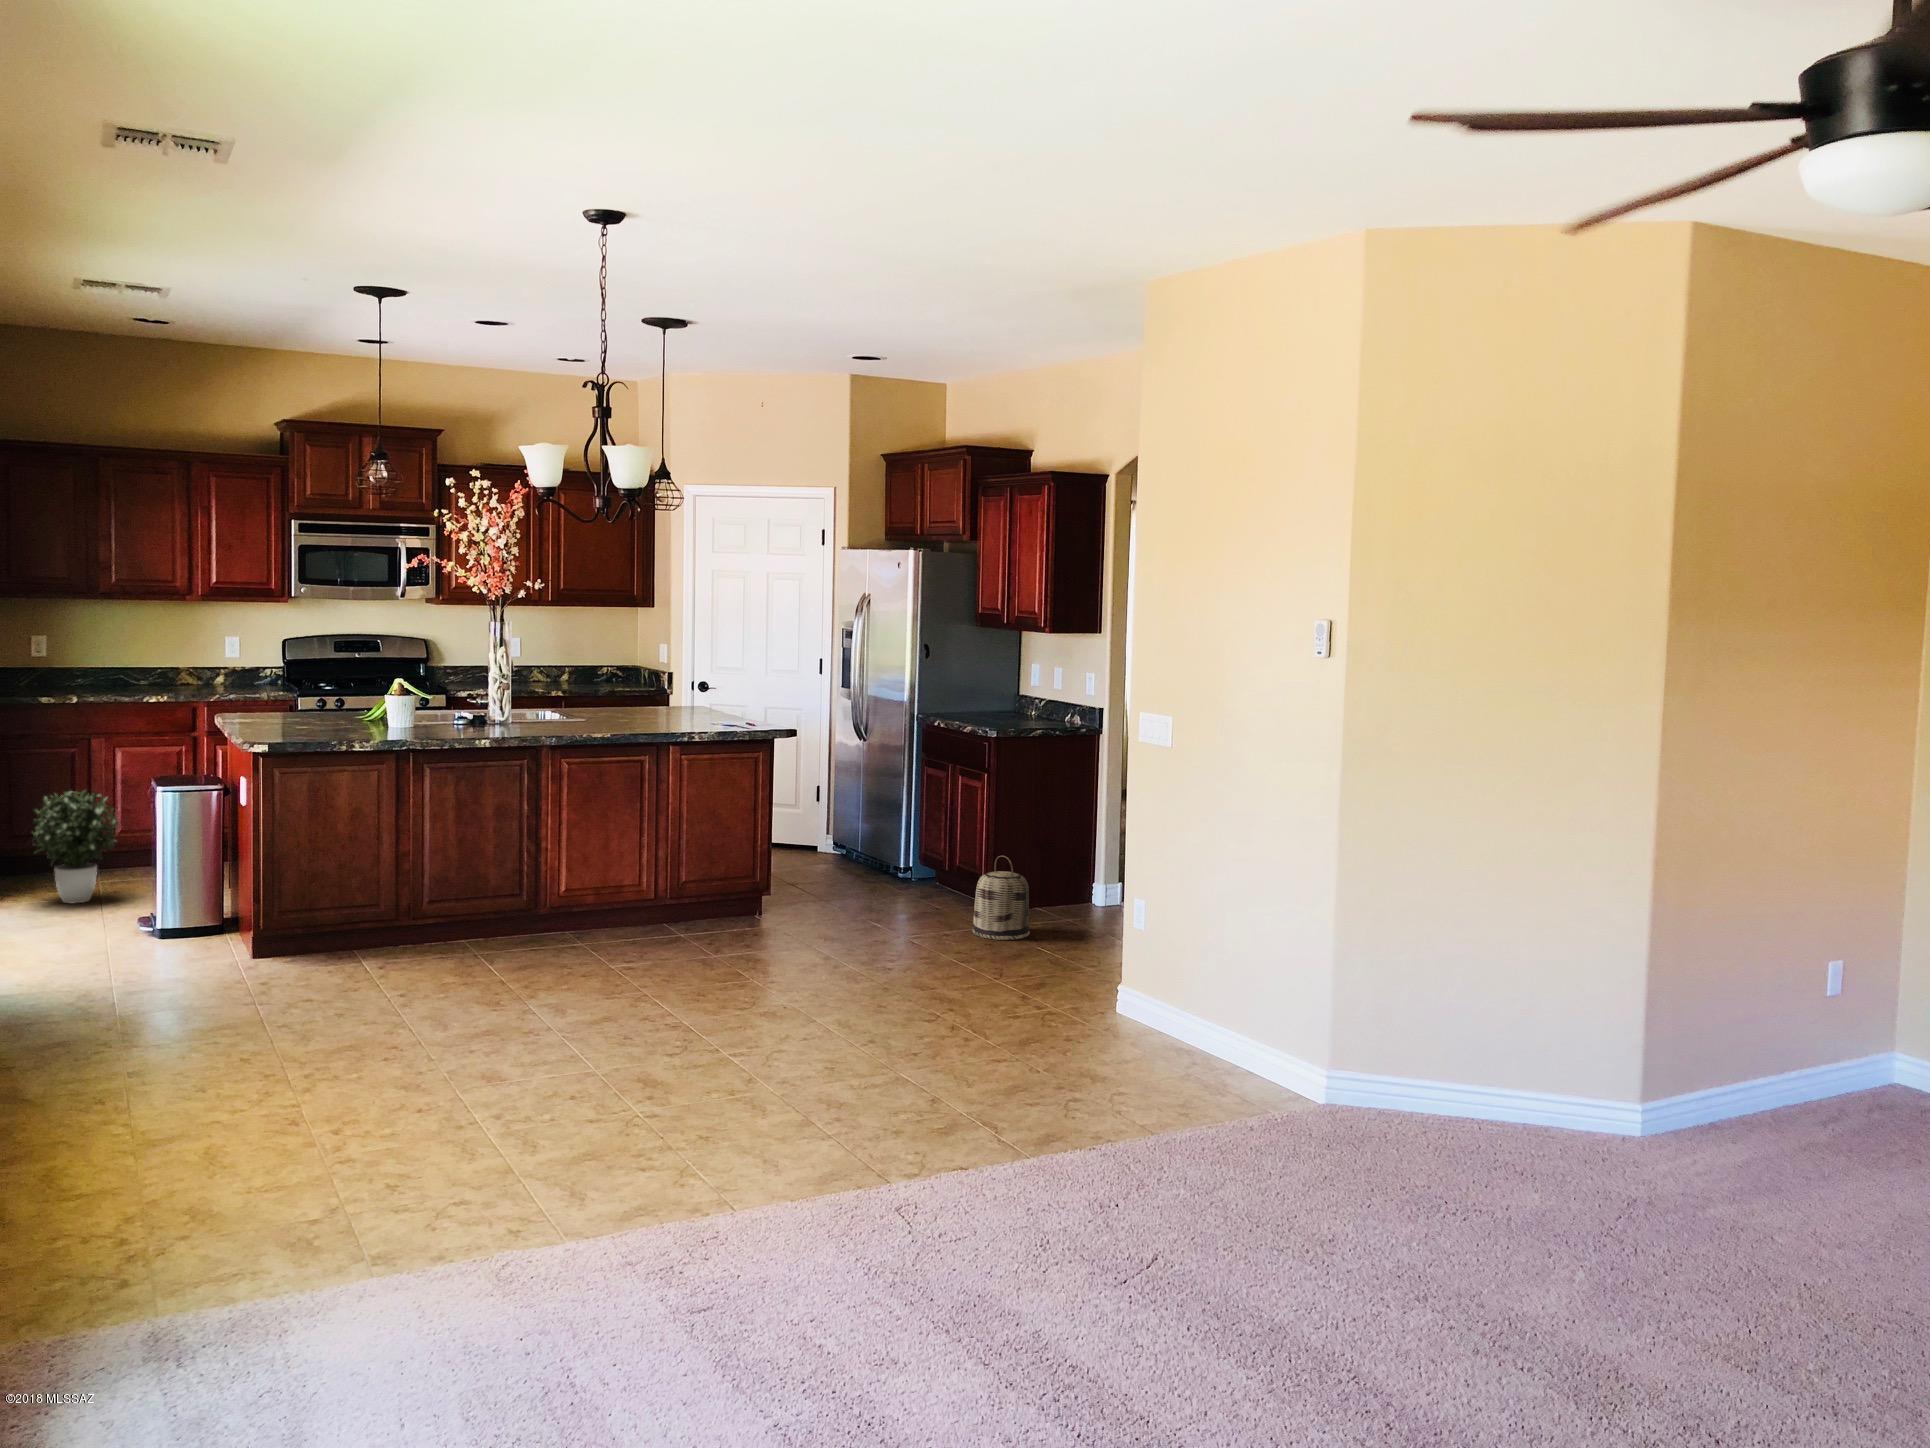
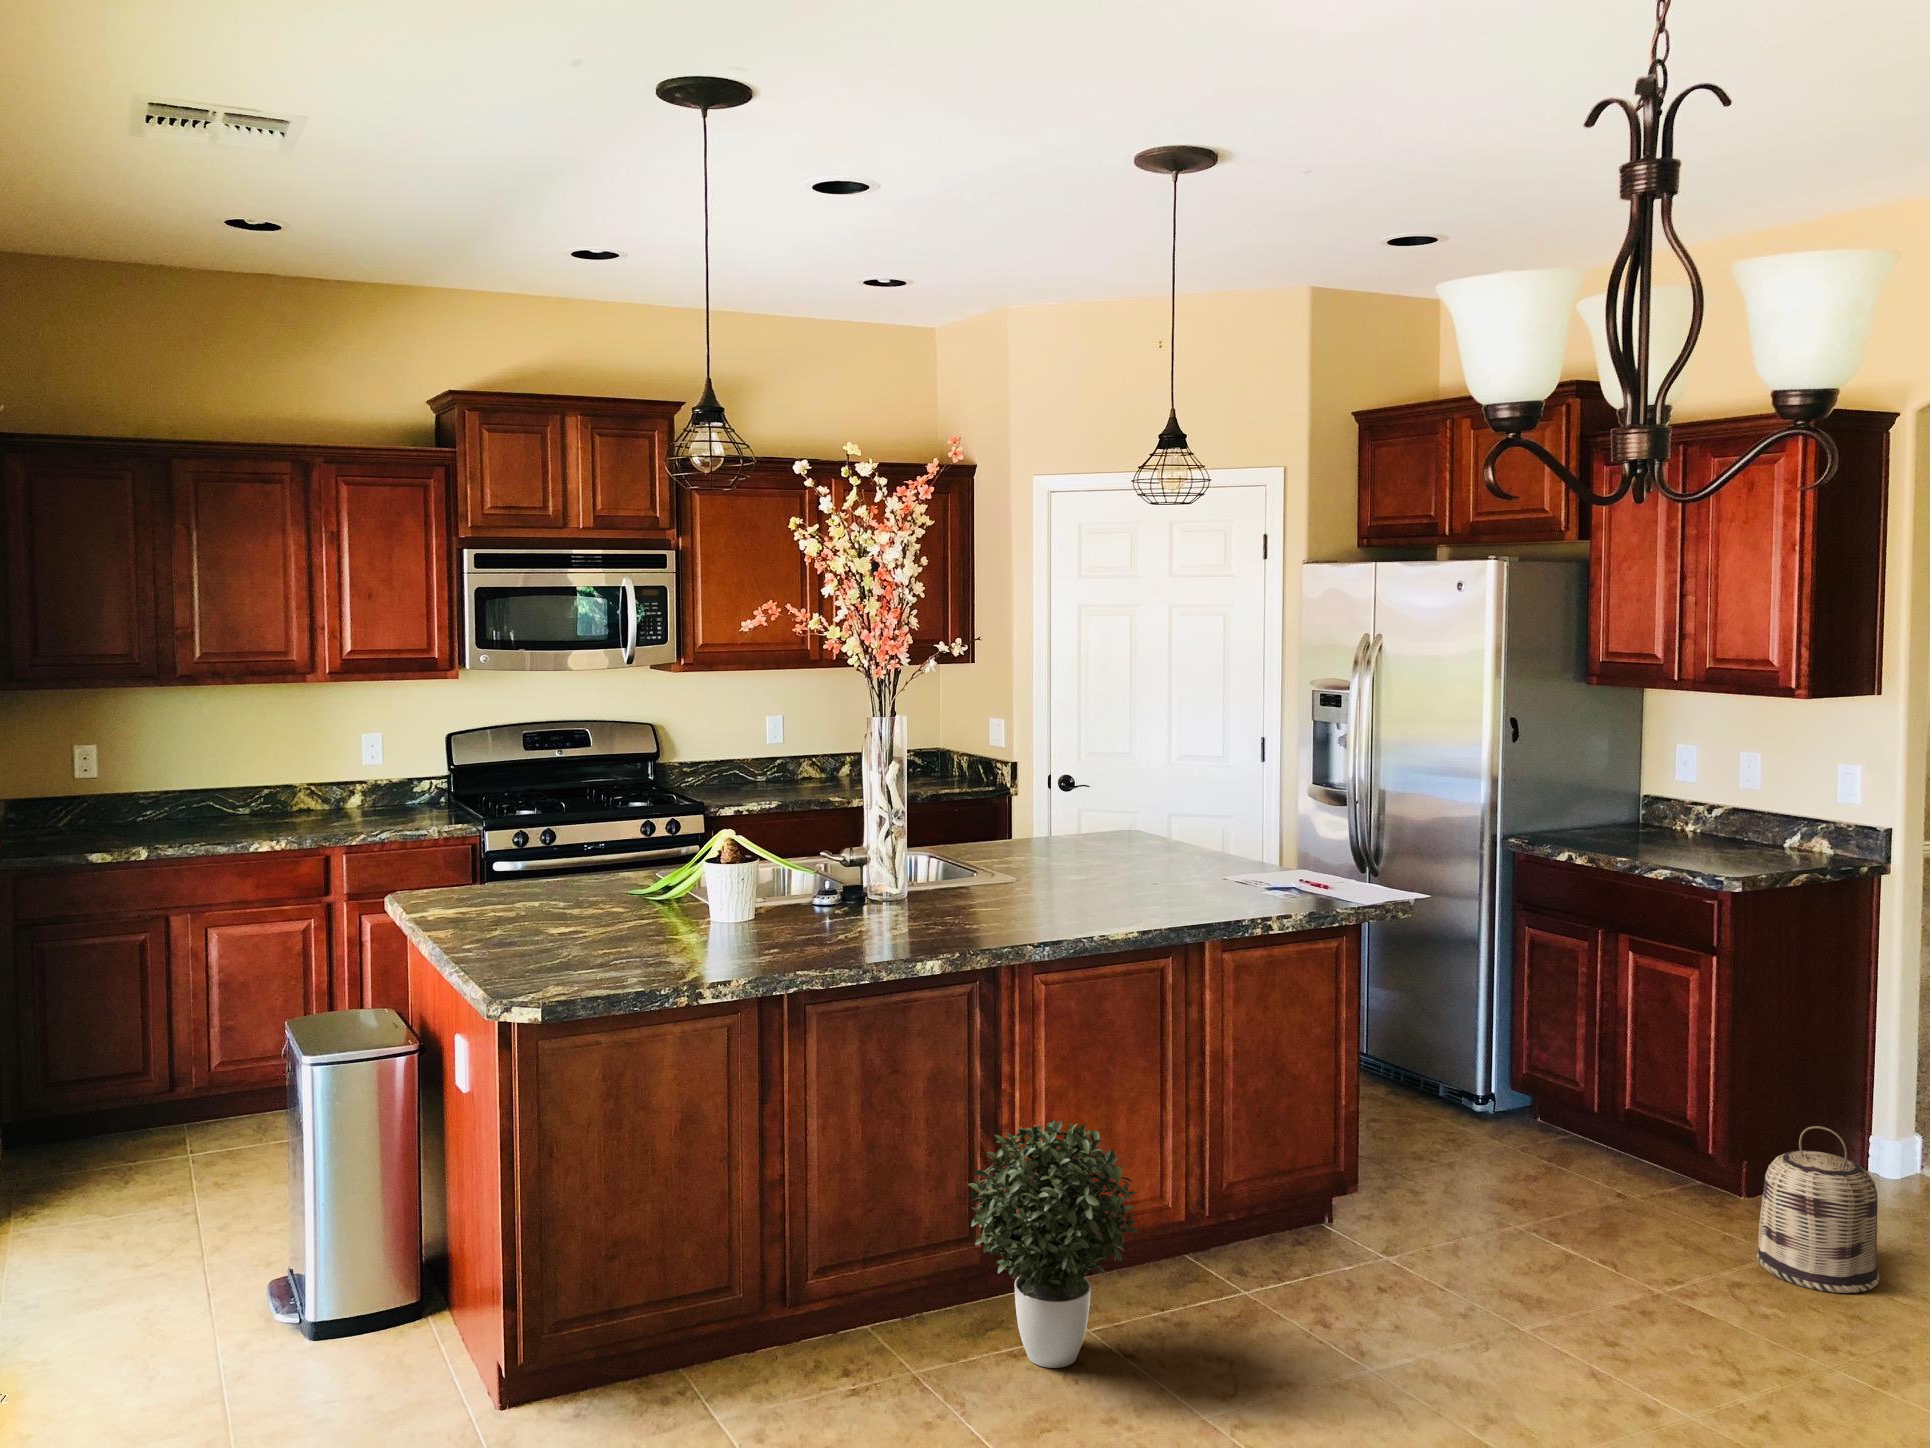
potted plant: present [32,791,119,903] -> present [968,1120,1139,1368]

